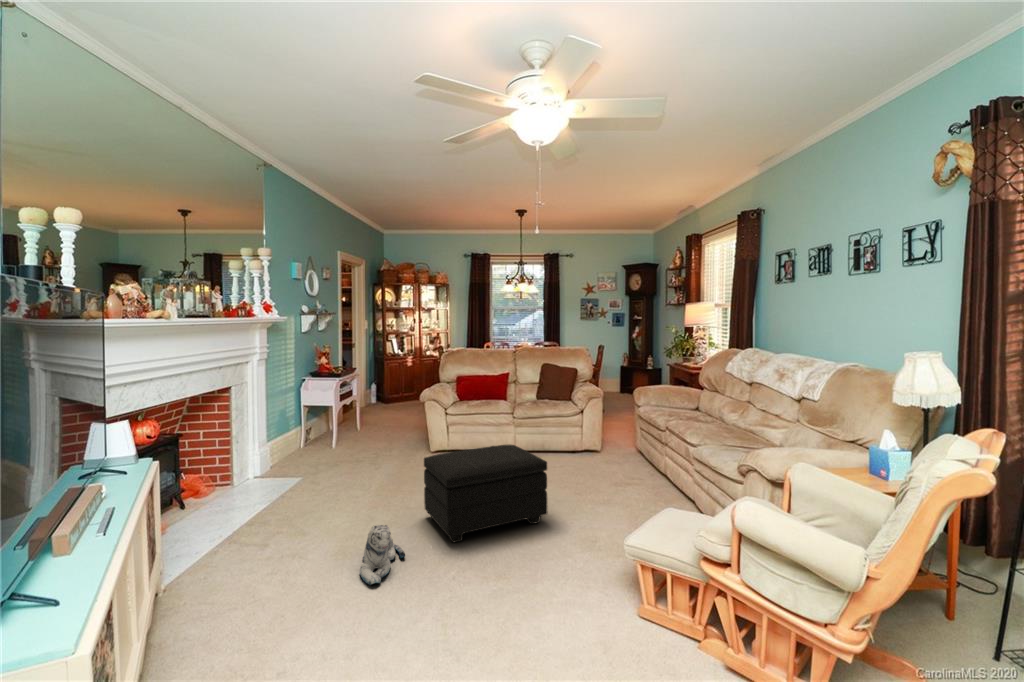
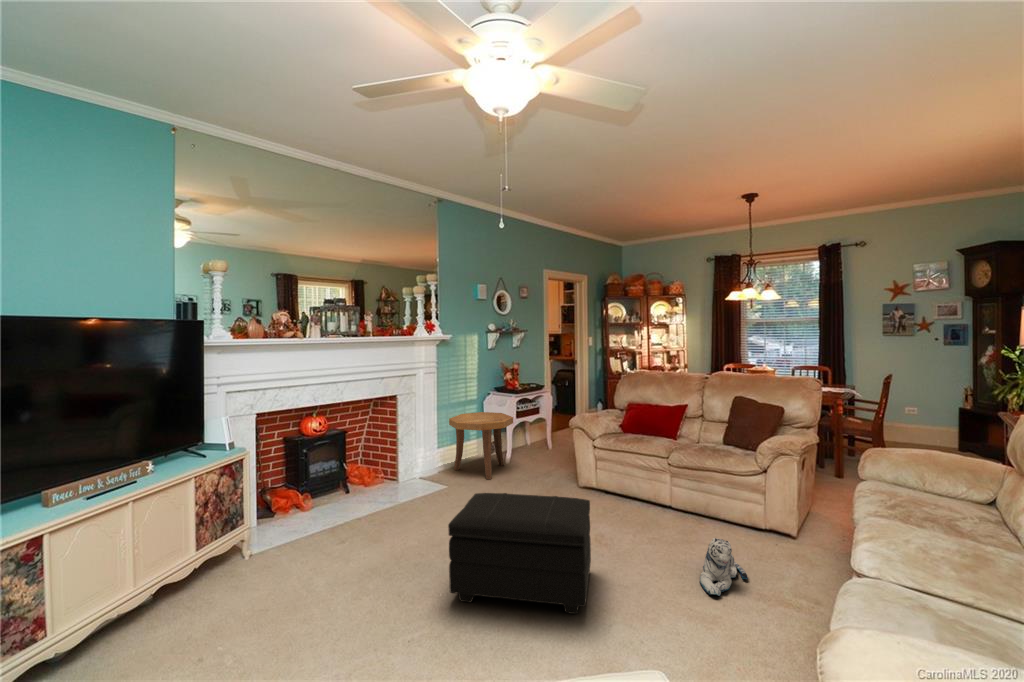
side table: none [284,397,352,464] -> present [449,412,513,479]
plush toy: present [360,525,405,585] -> present [700,538,747,596]

